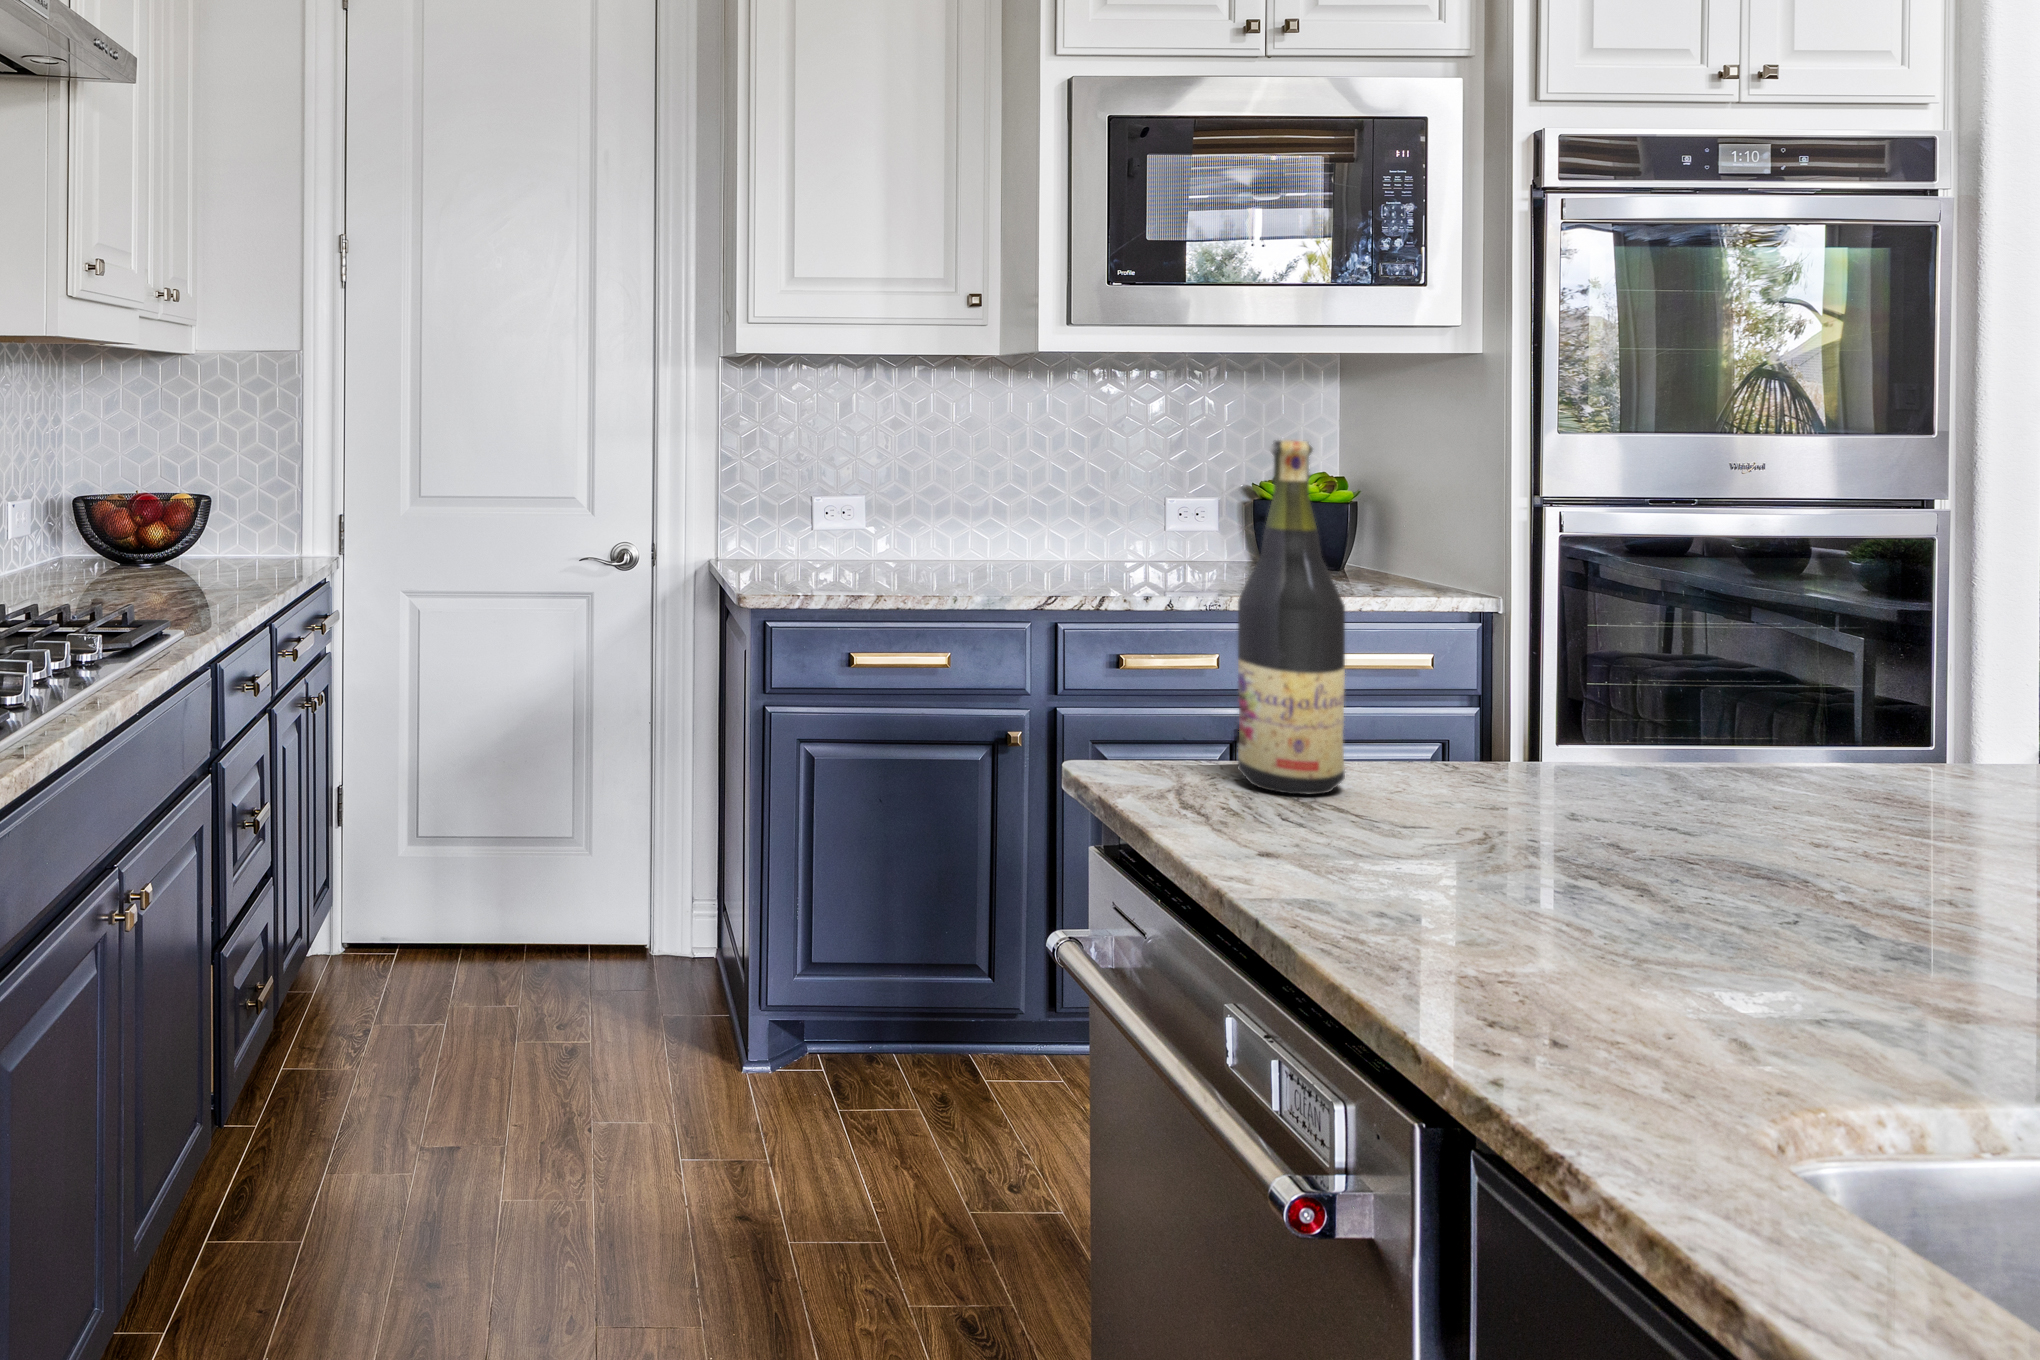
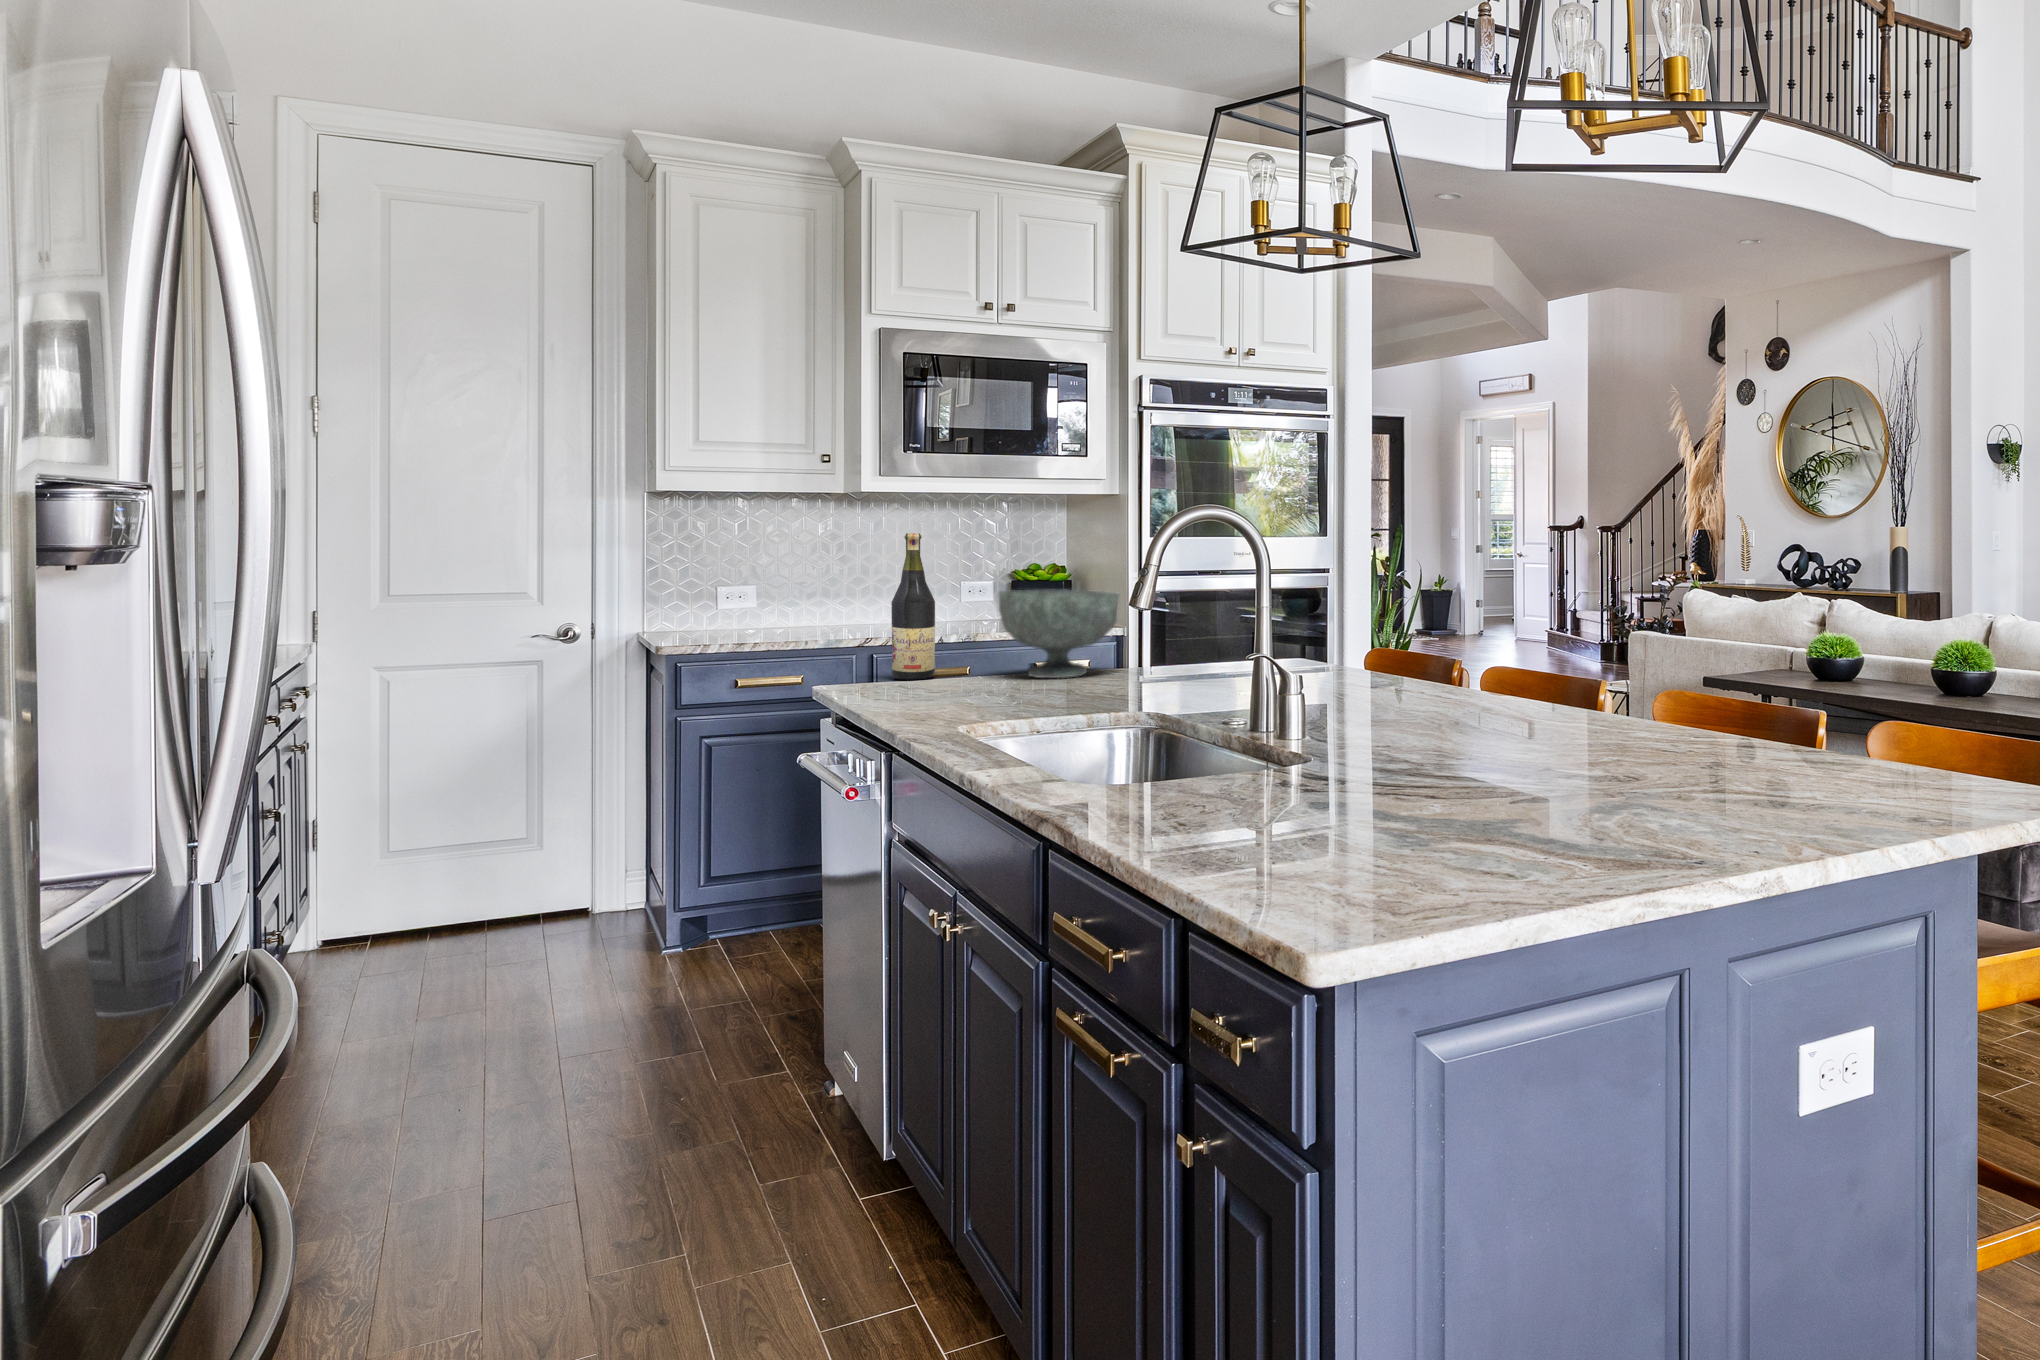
decorative bowl: none [1532,587,1928,856] -> present [999,590,1120,678]

